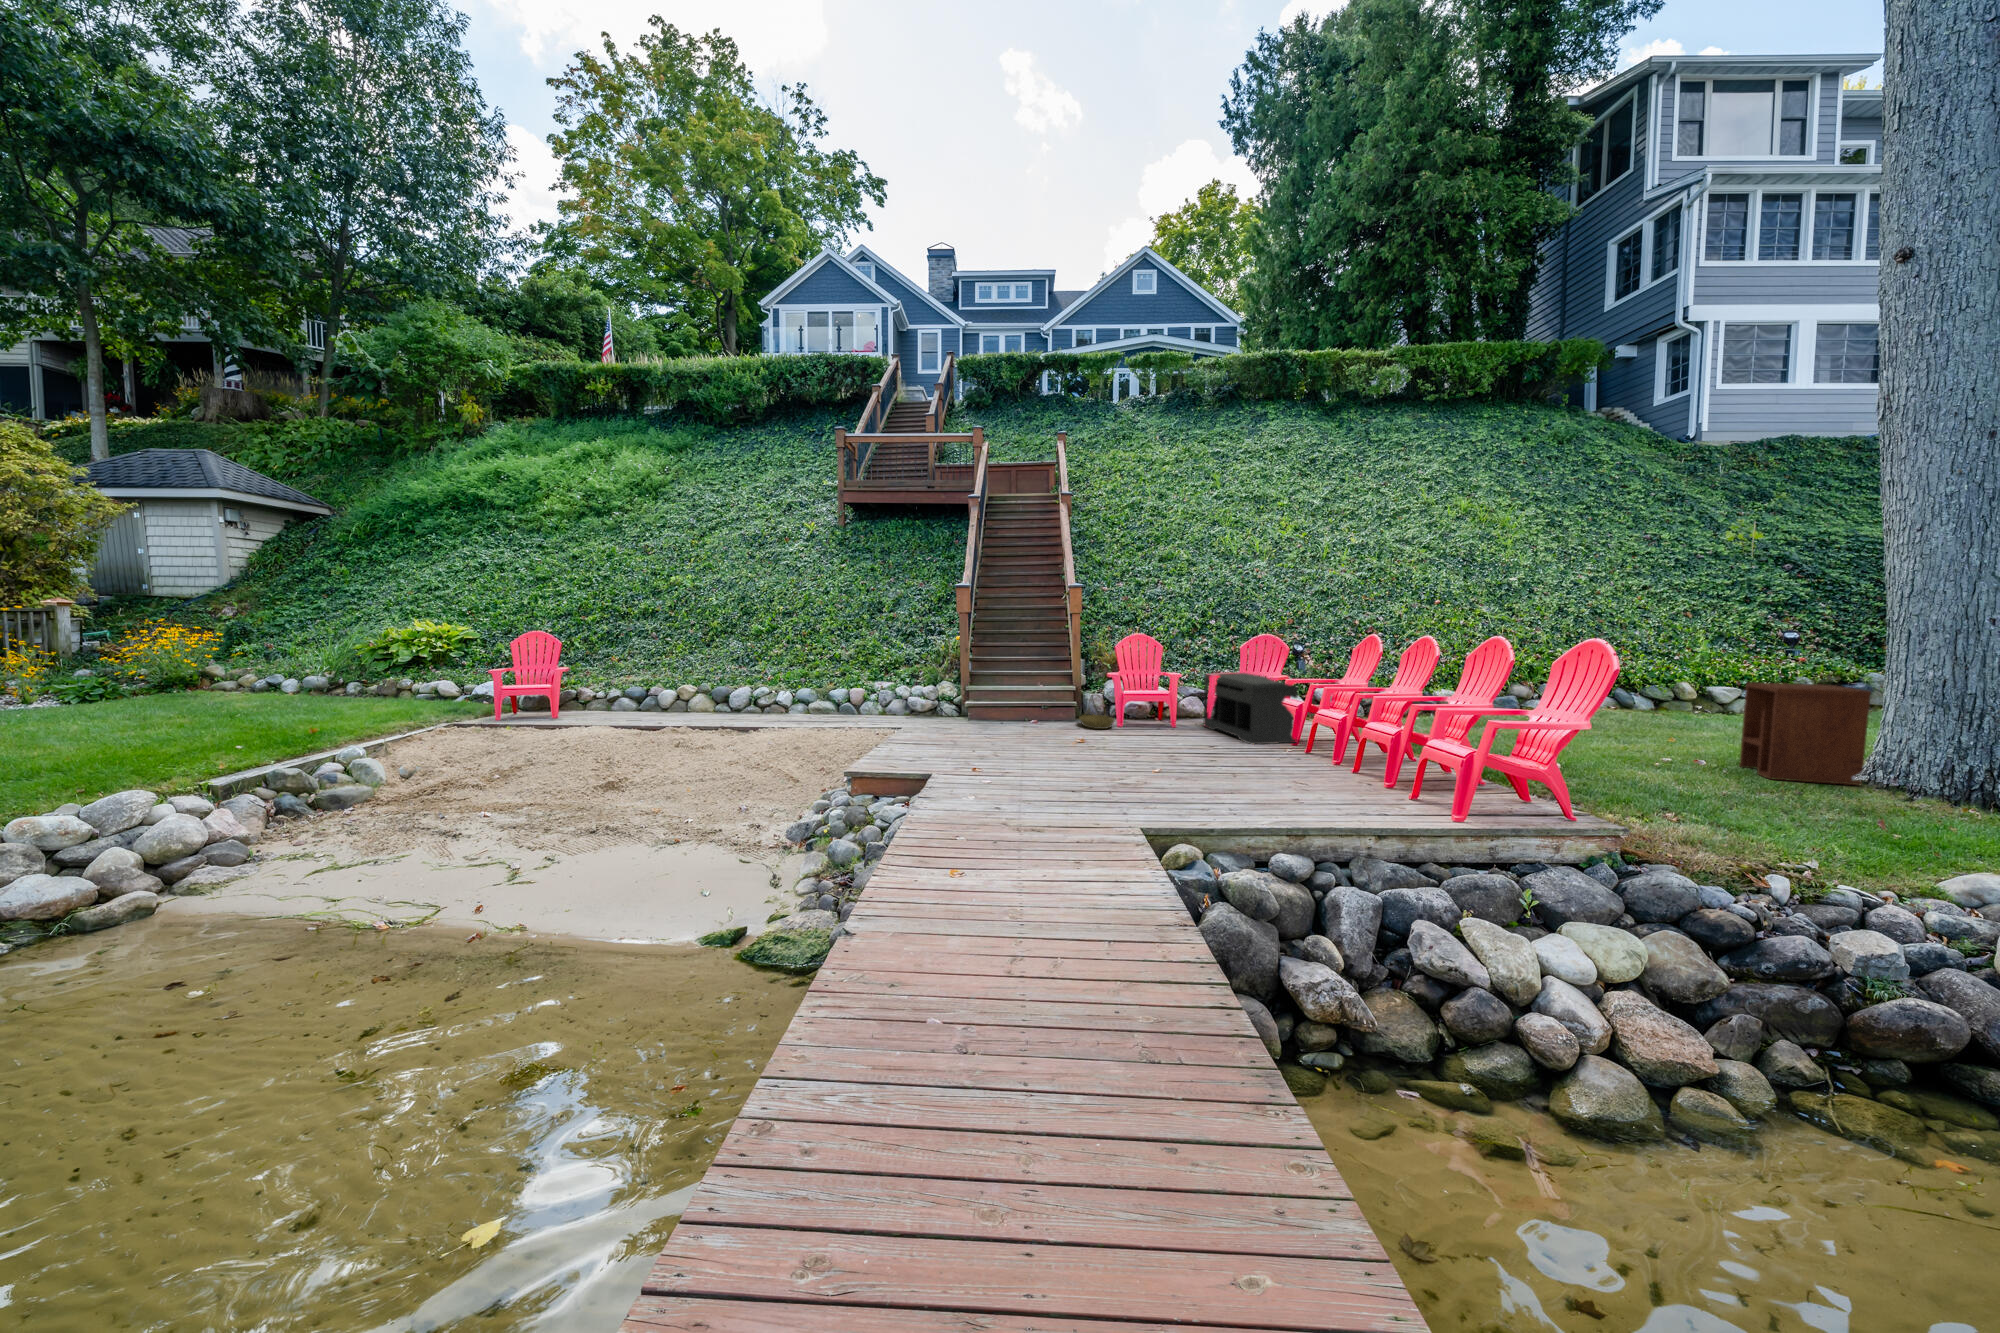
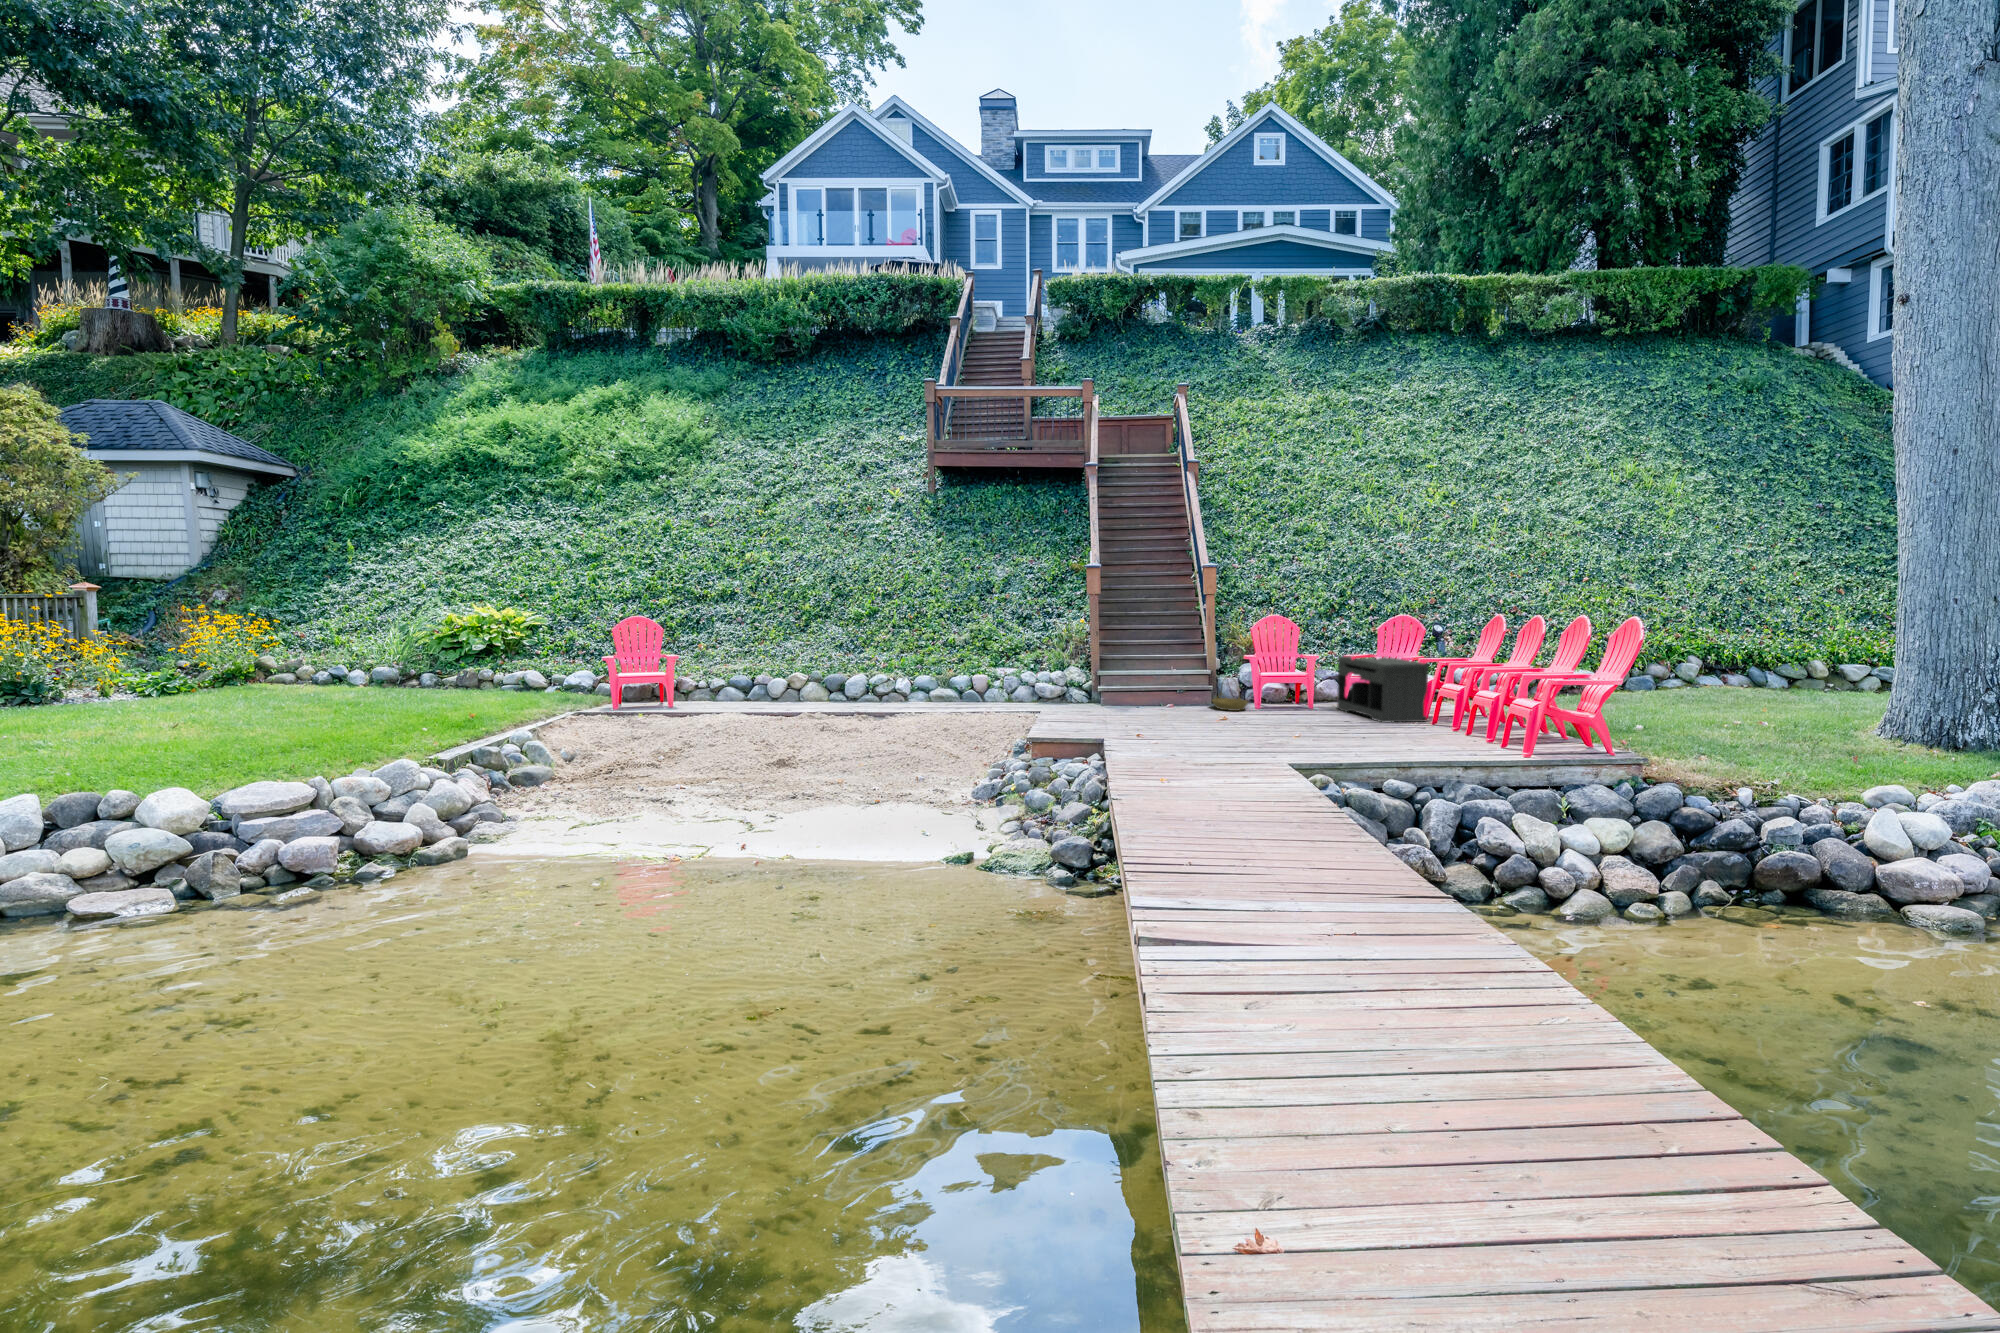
side table: present [1739,682,1871,785] -> none [1811,660,1899,746]

